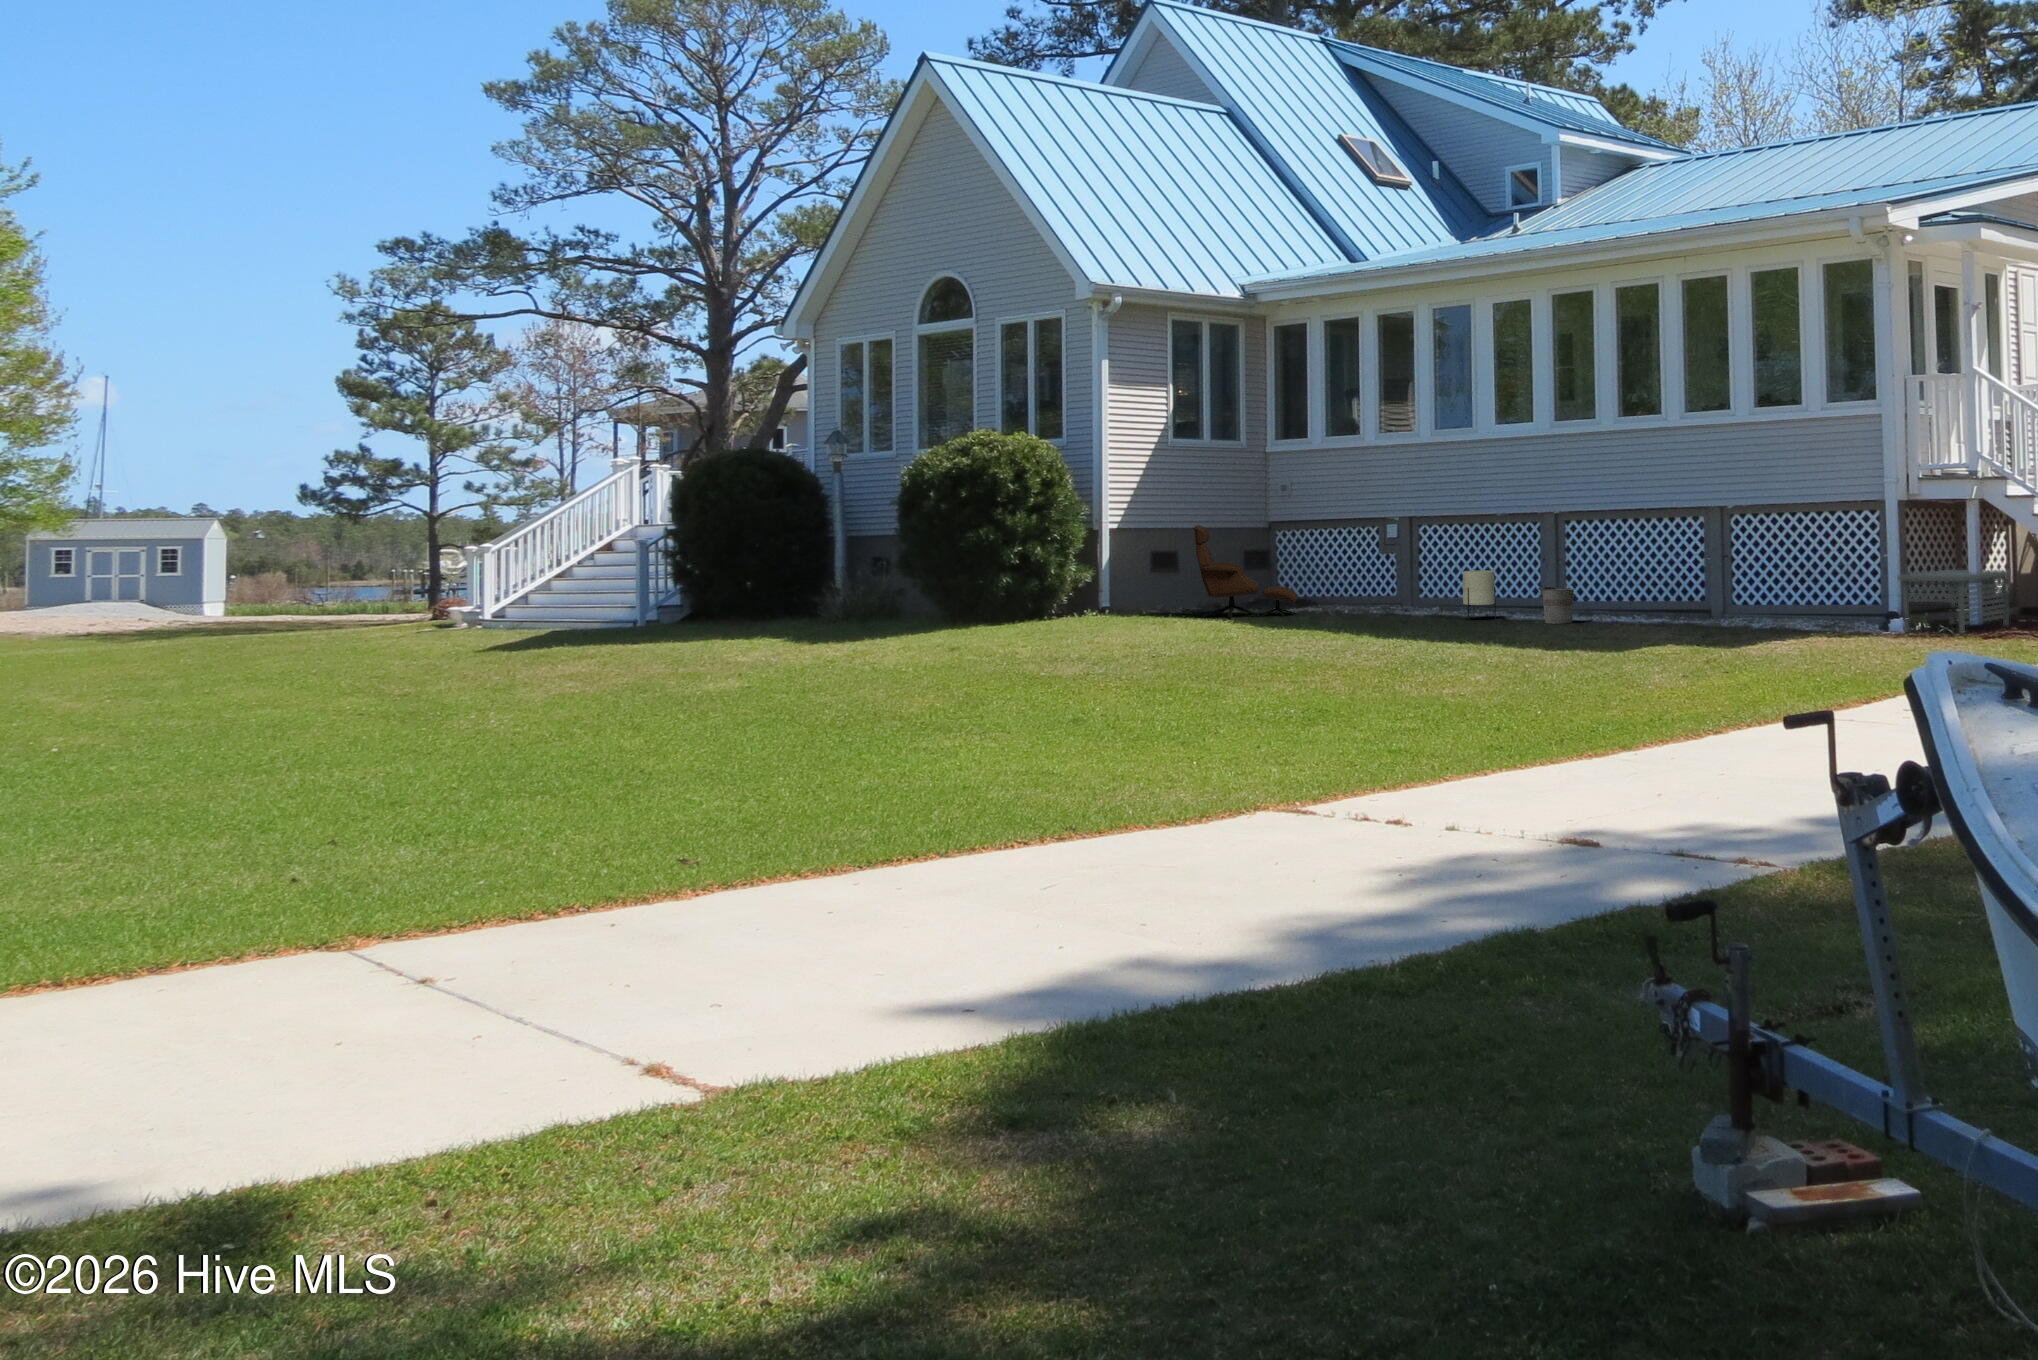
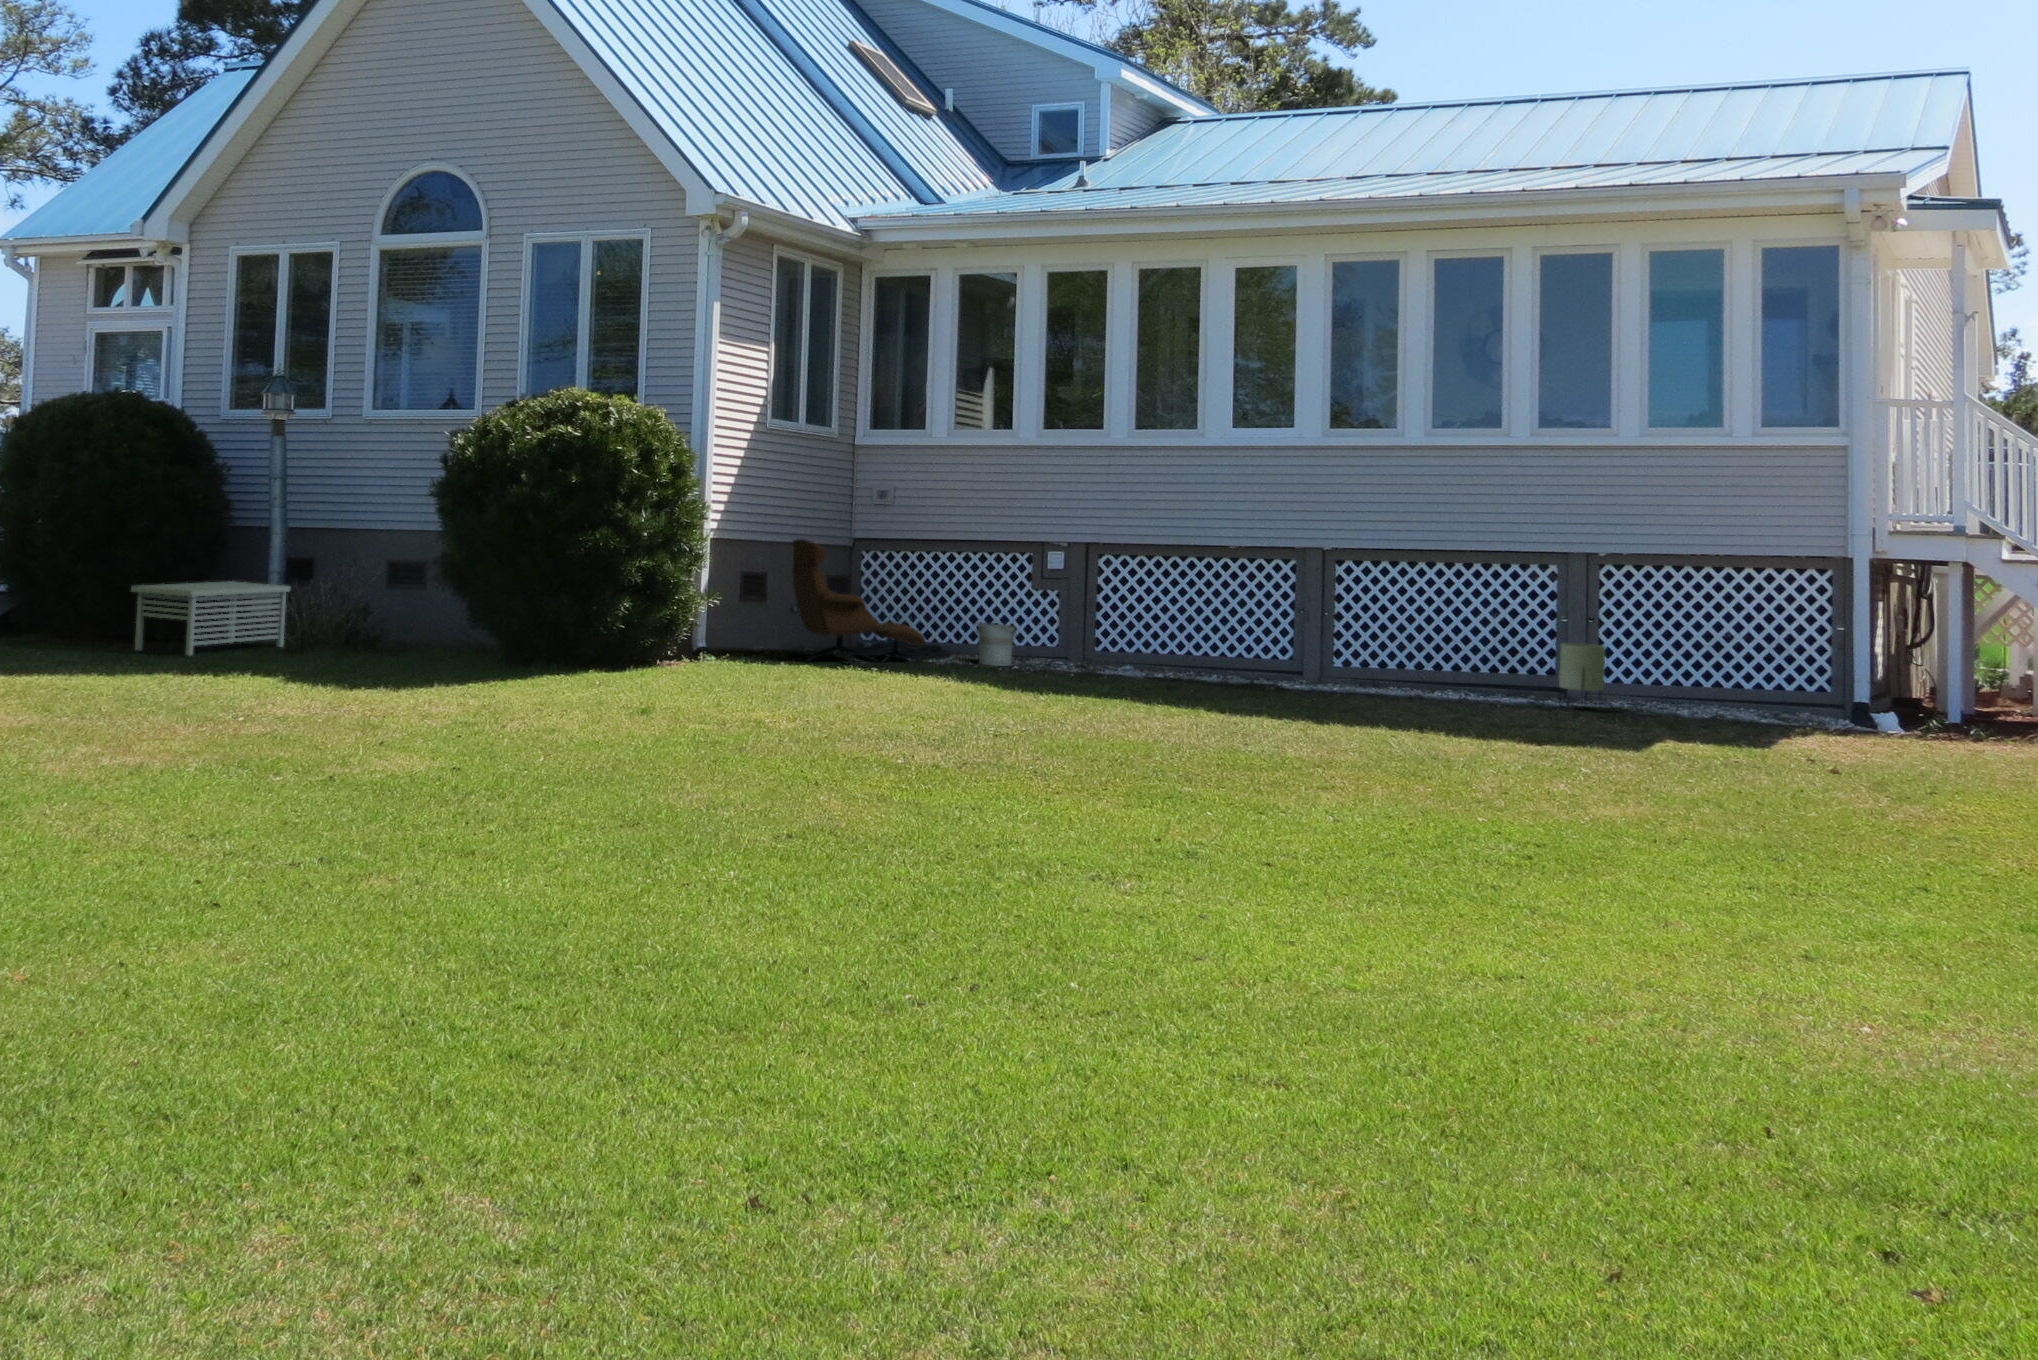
storage bench: present [1897,570,2011,634] -> present [131,581,290,656]
planter: present [1463,571,1496,620] -> present [1559,643,1605,705]
bucket: present [1538,587,1575,624] -> present [976,623,1016,666]

